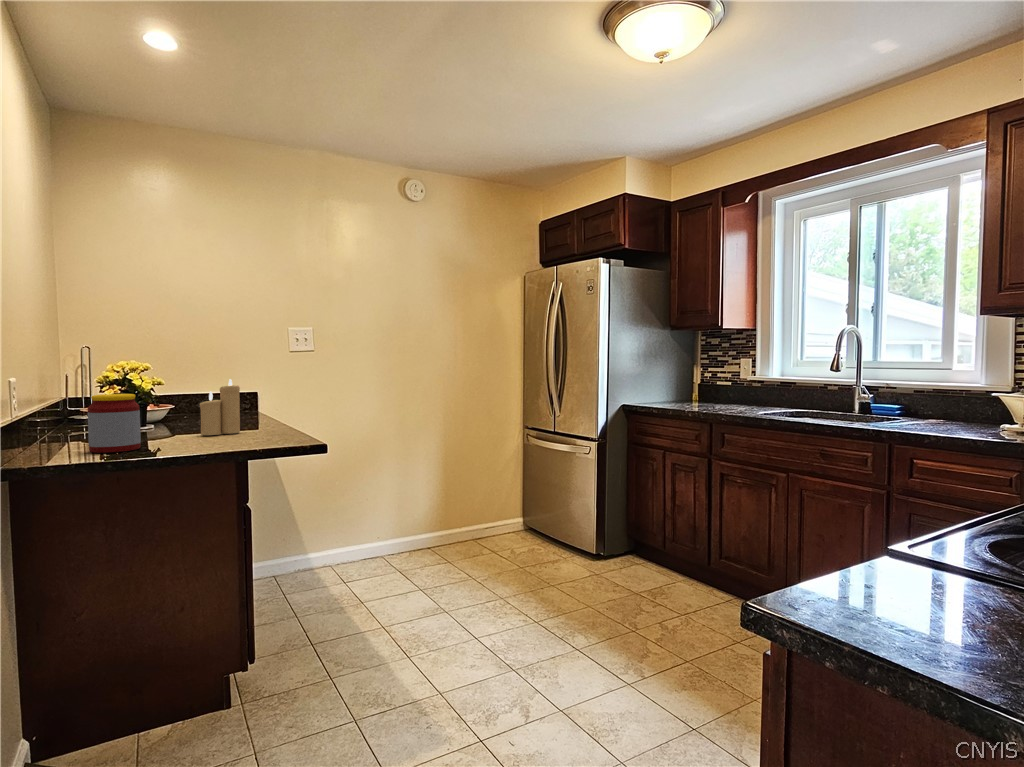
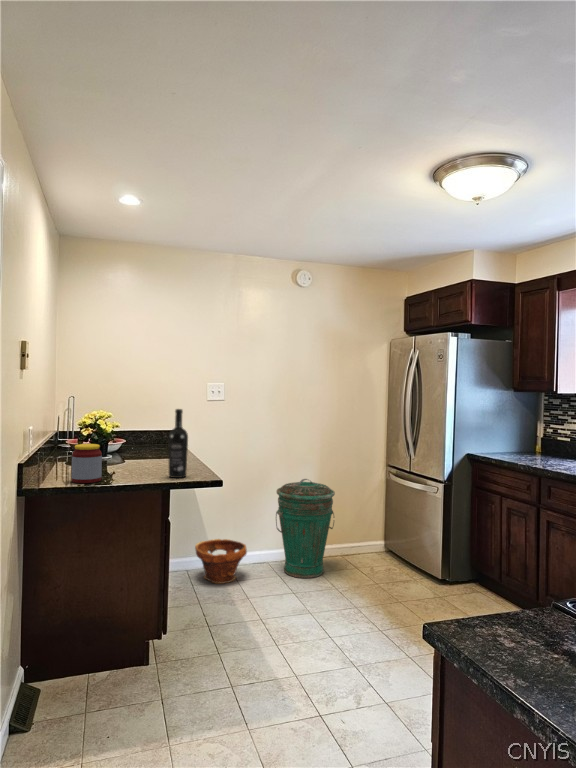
wine bottle: none [247,340,277,439] -> present [168,409,188,478]
candle: present [200,379,240,435] -> none [139,432,165,471]
trash can: none [391,447,467,571] -> present [276,479,335,578]
planter: none [285,532,356,590] -> present [195,539,247,584]

